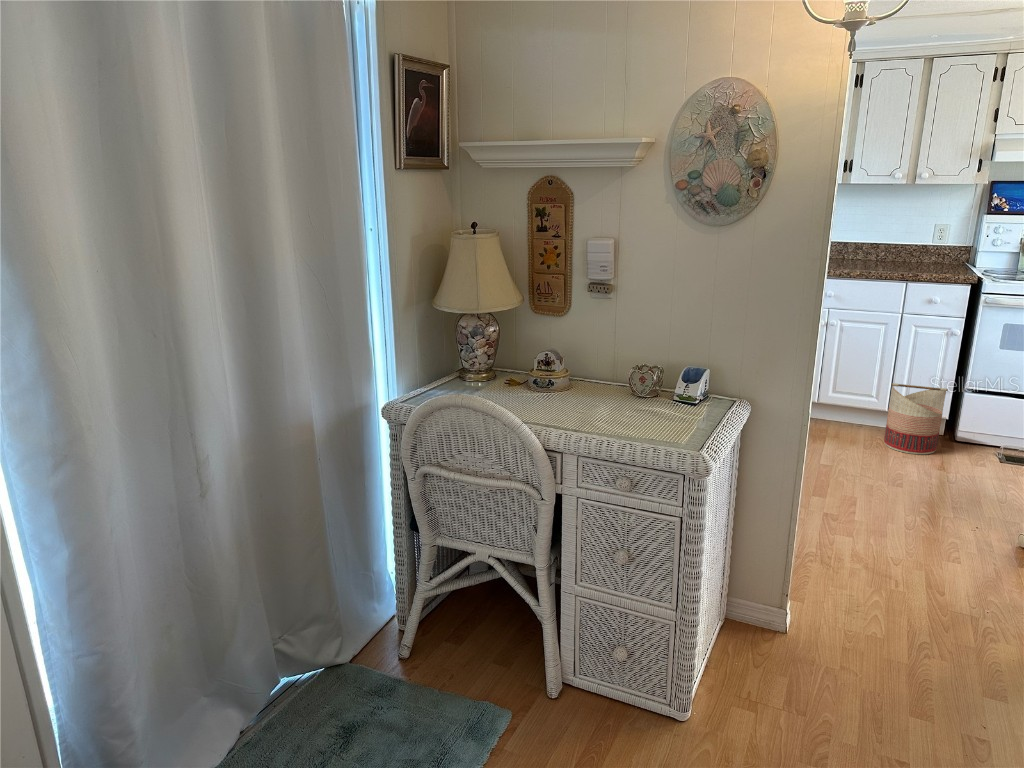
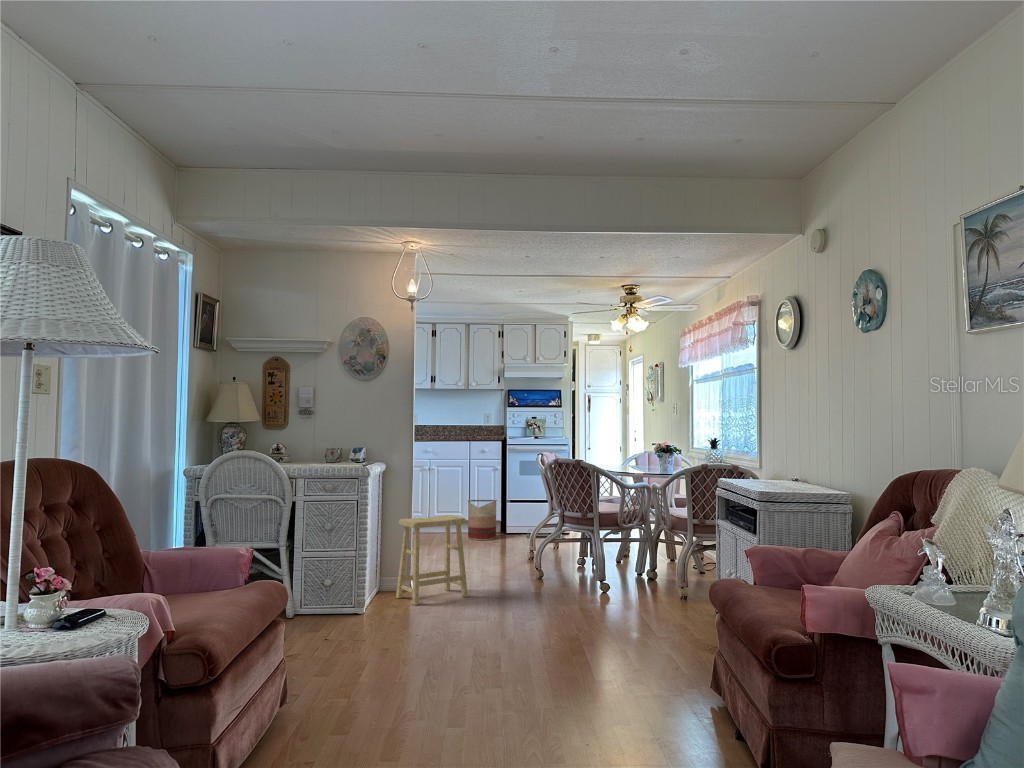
footstool: none [754,522,927,713] -> present [396,515,468,605]

